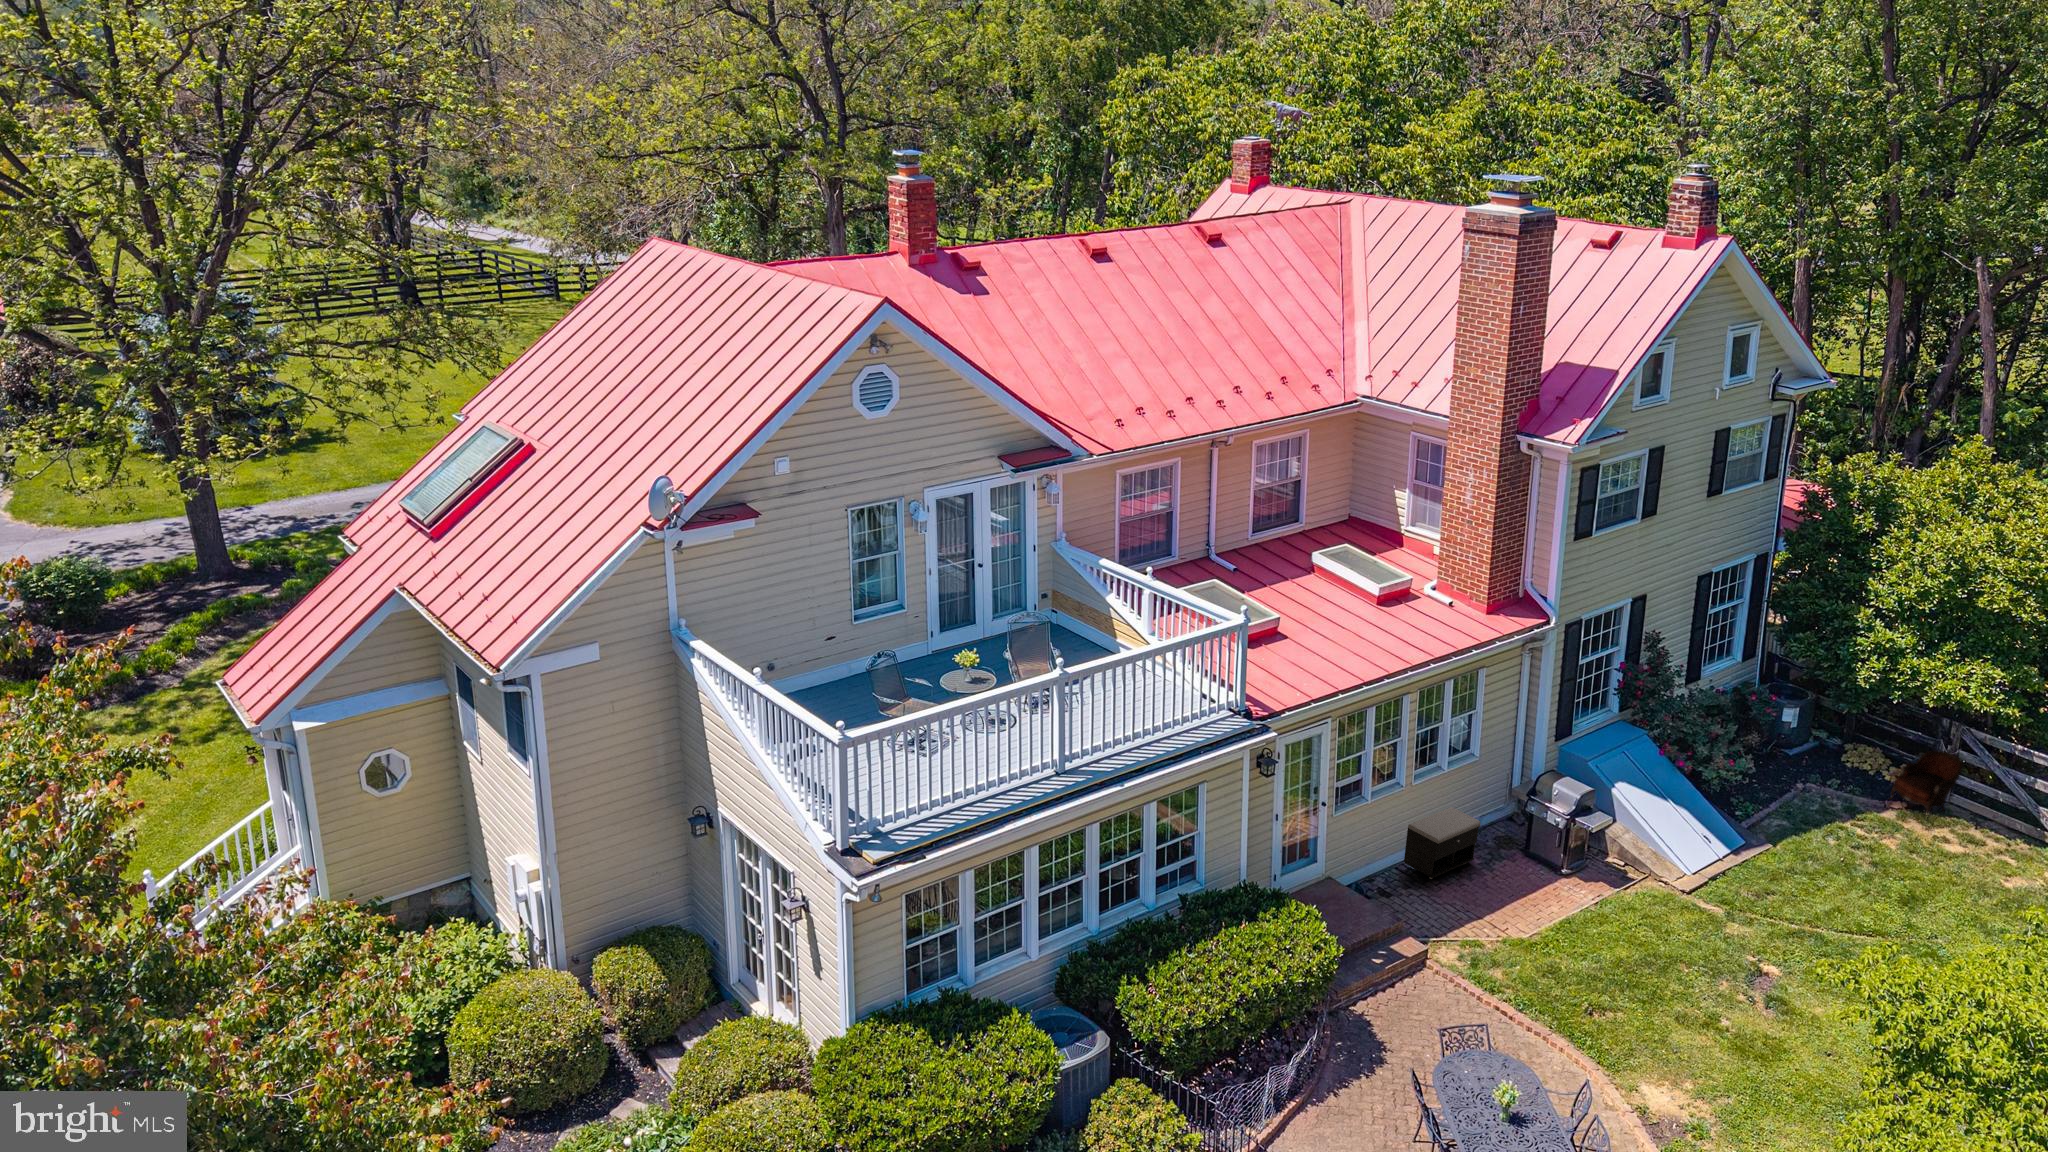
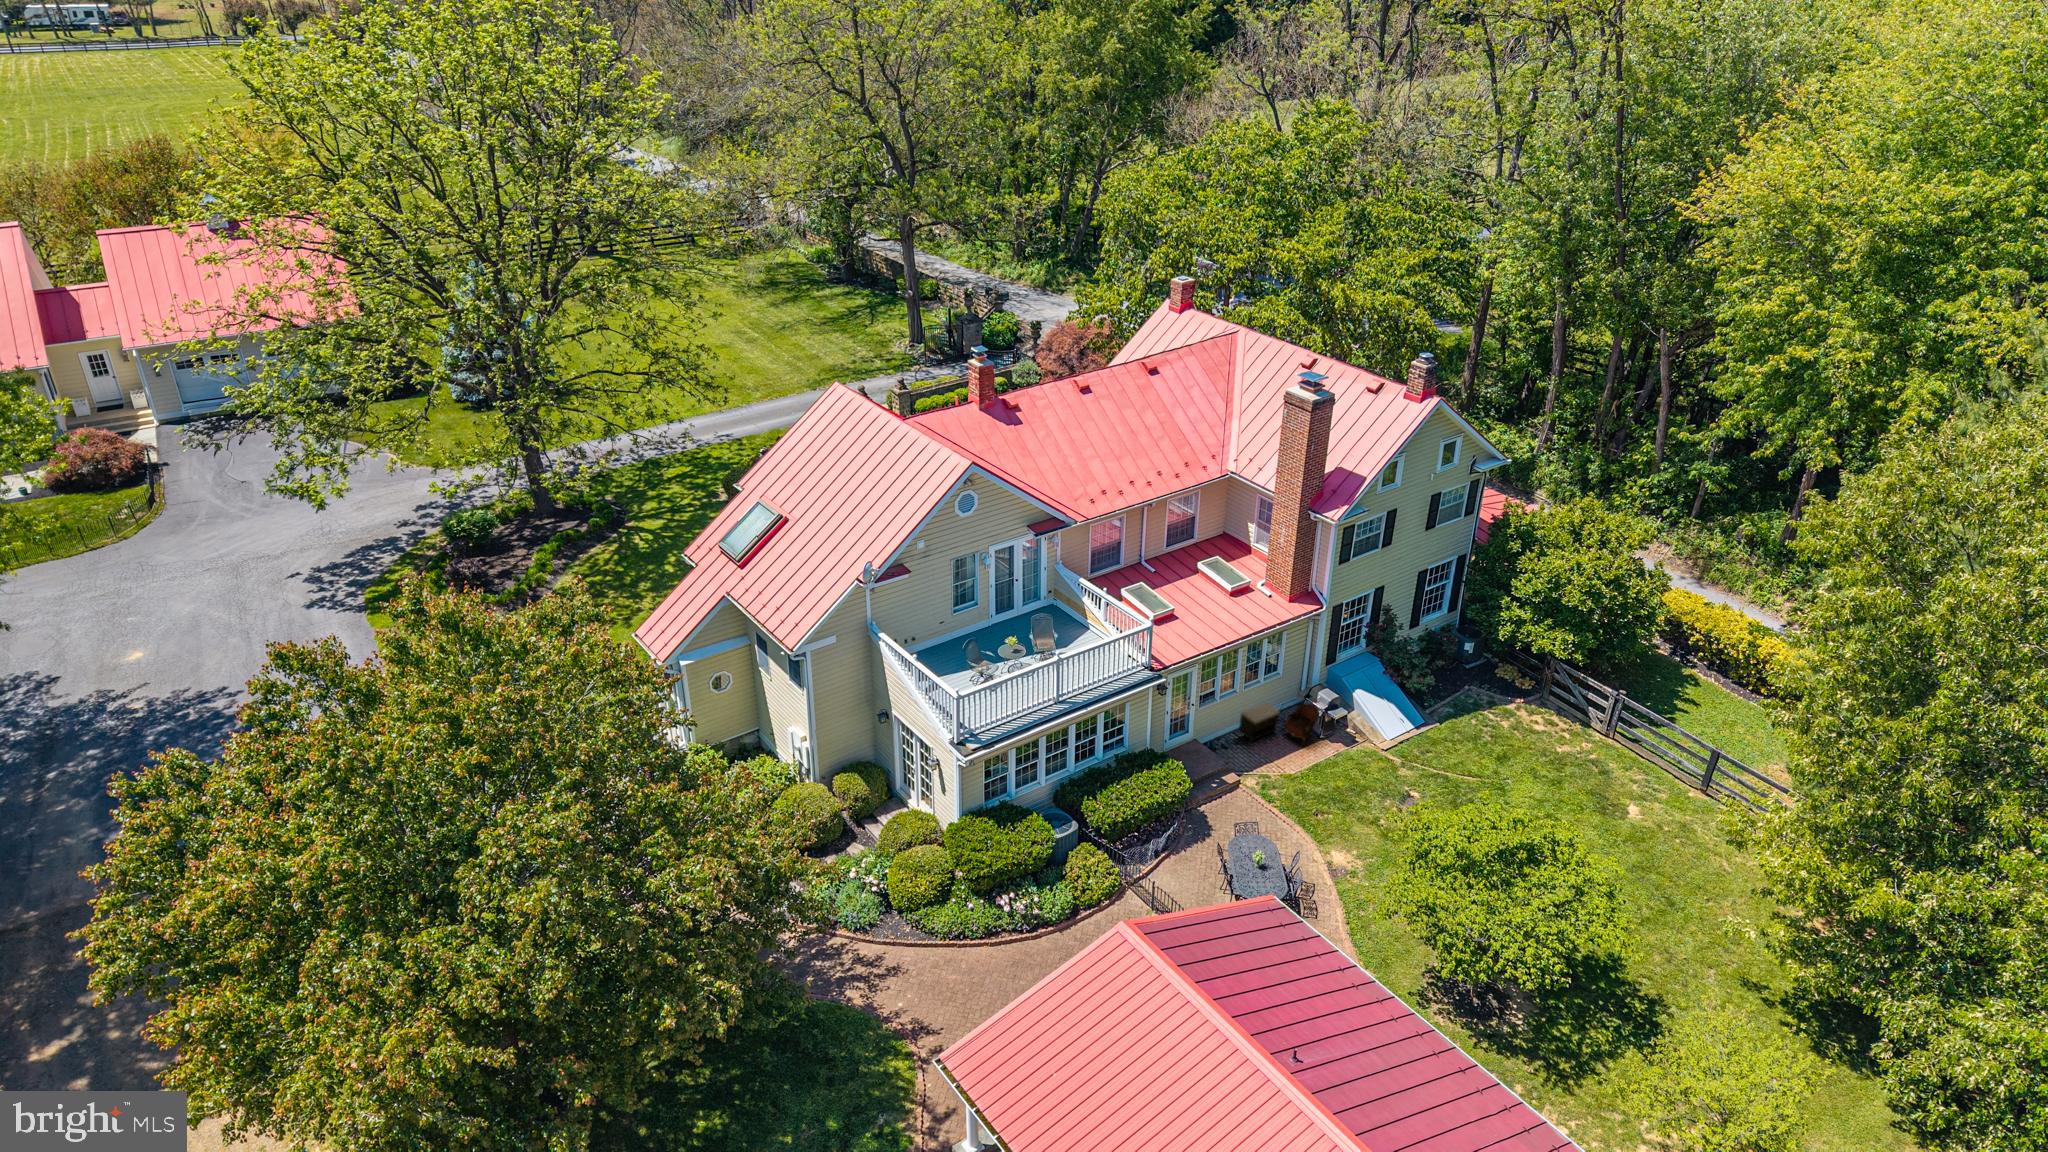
armchair: present [1890,750,1964,820] -> present [1284,703,1320,743]

